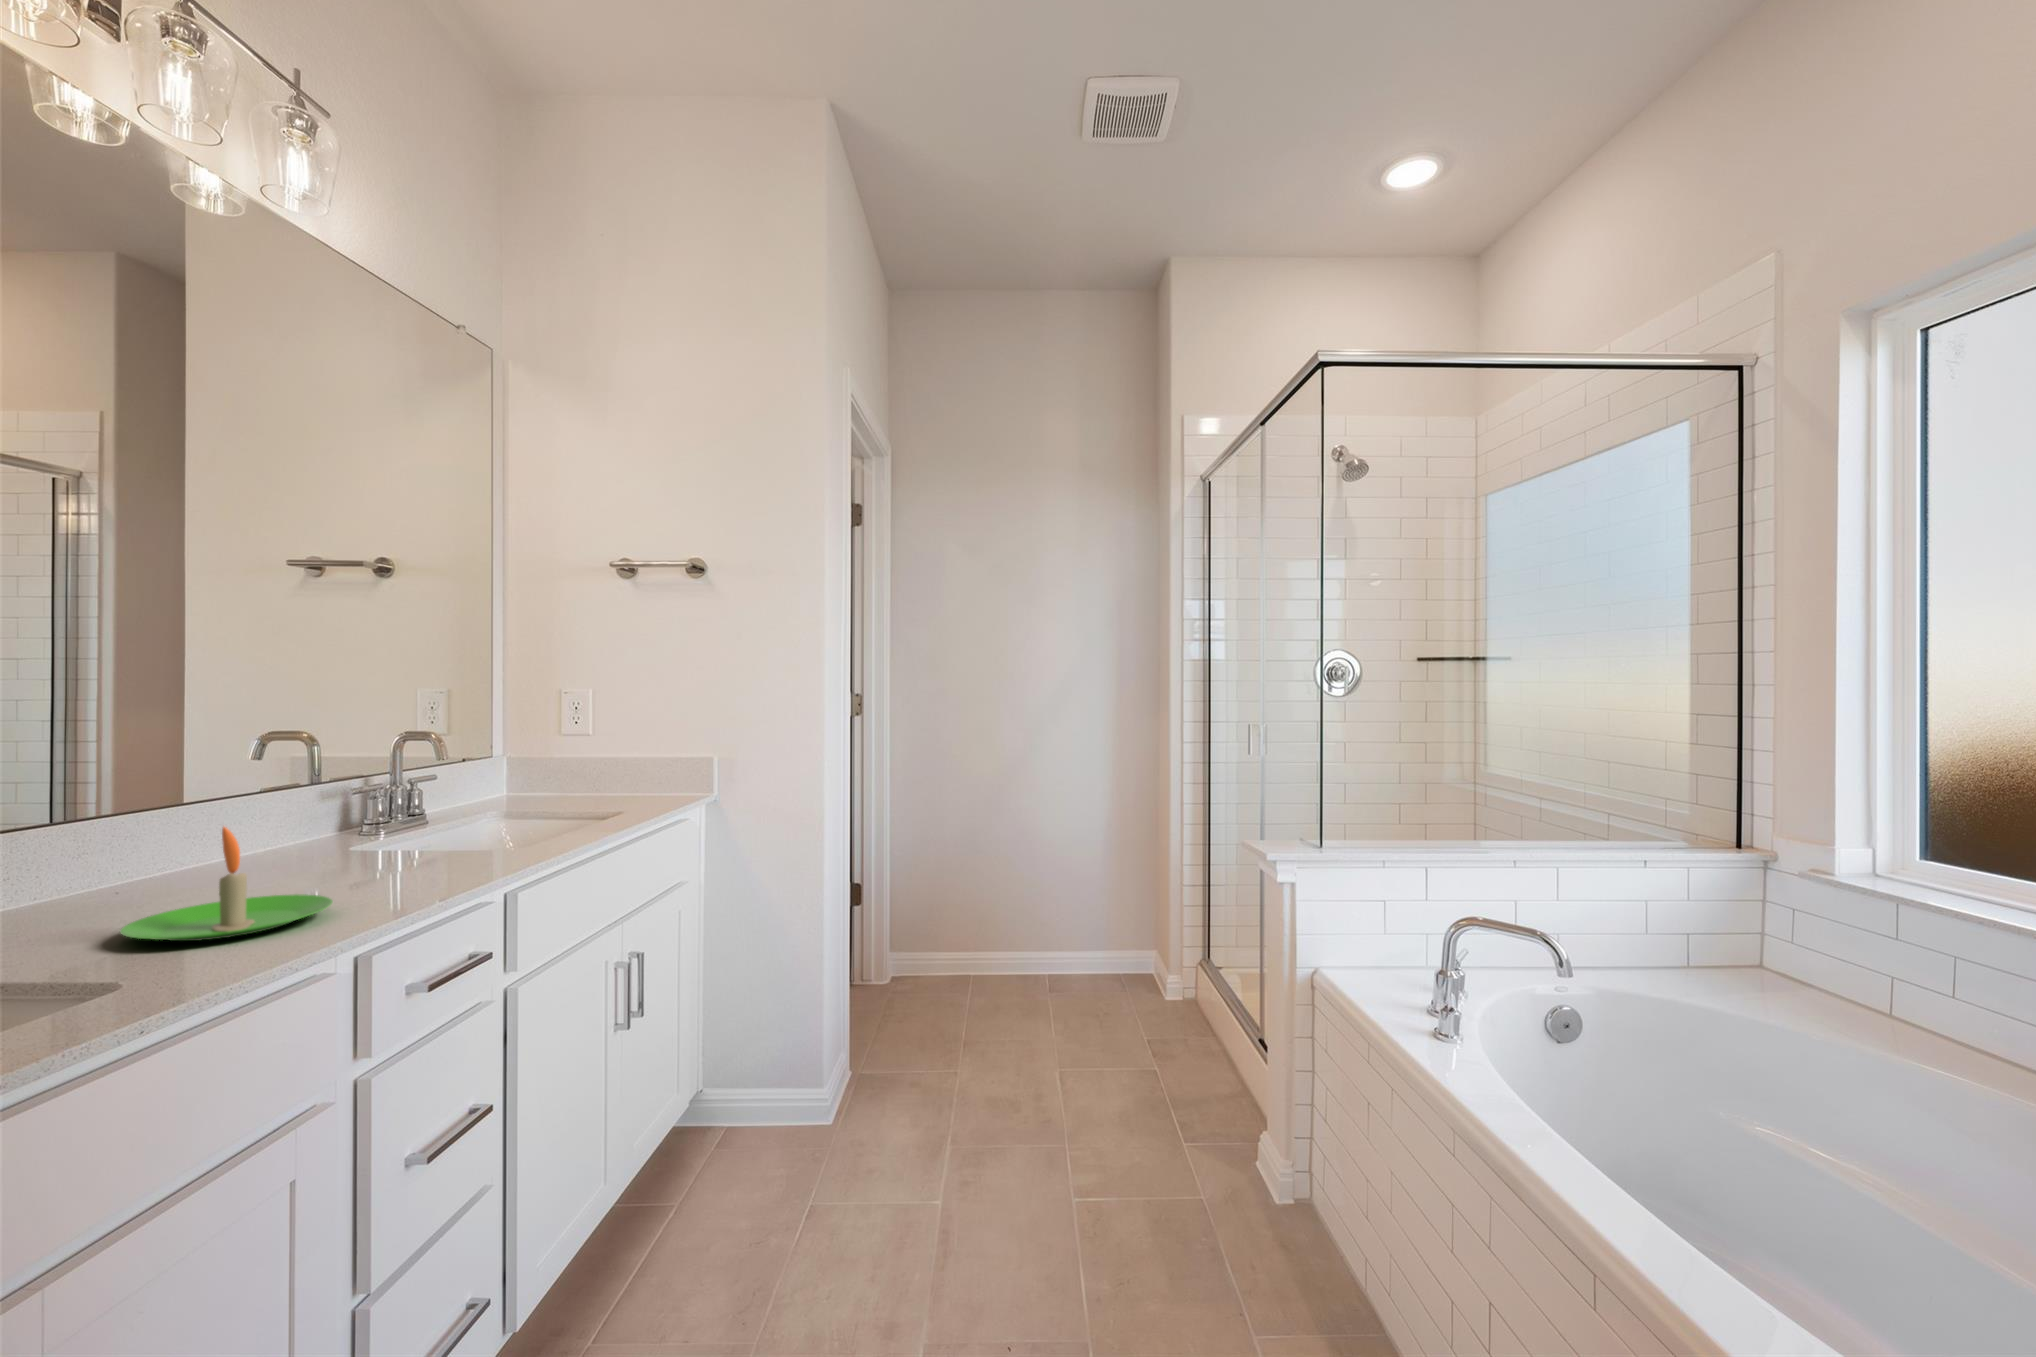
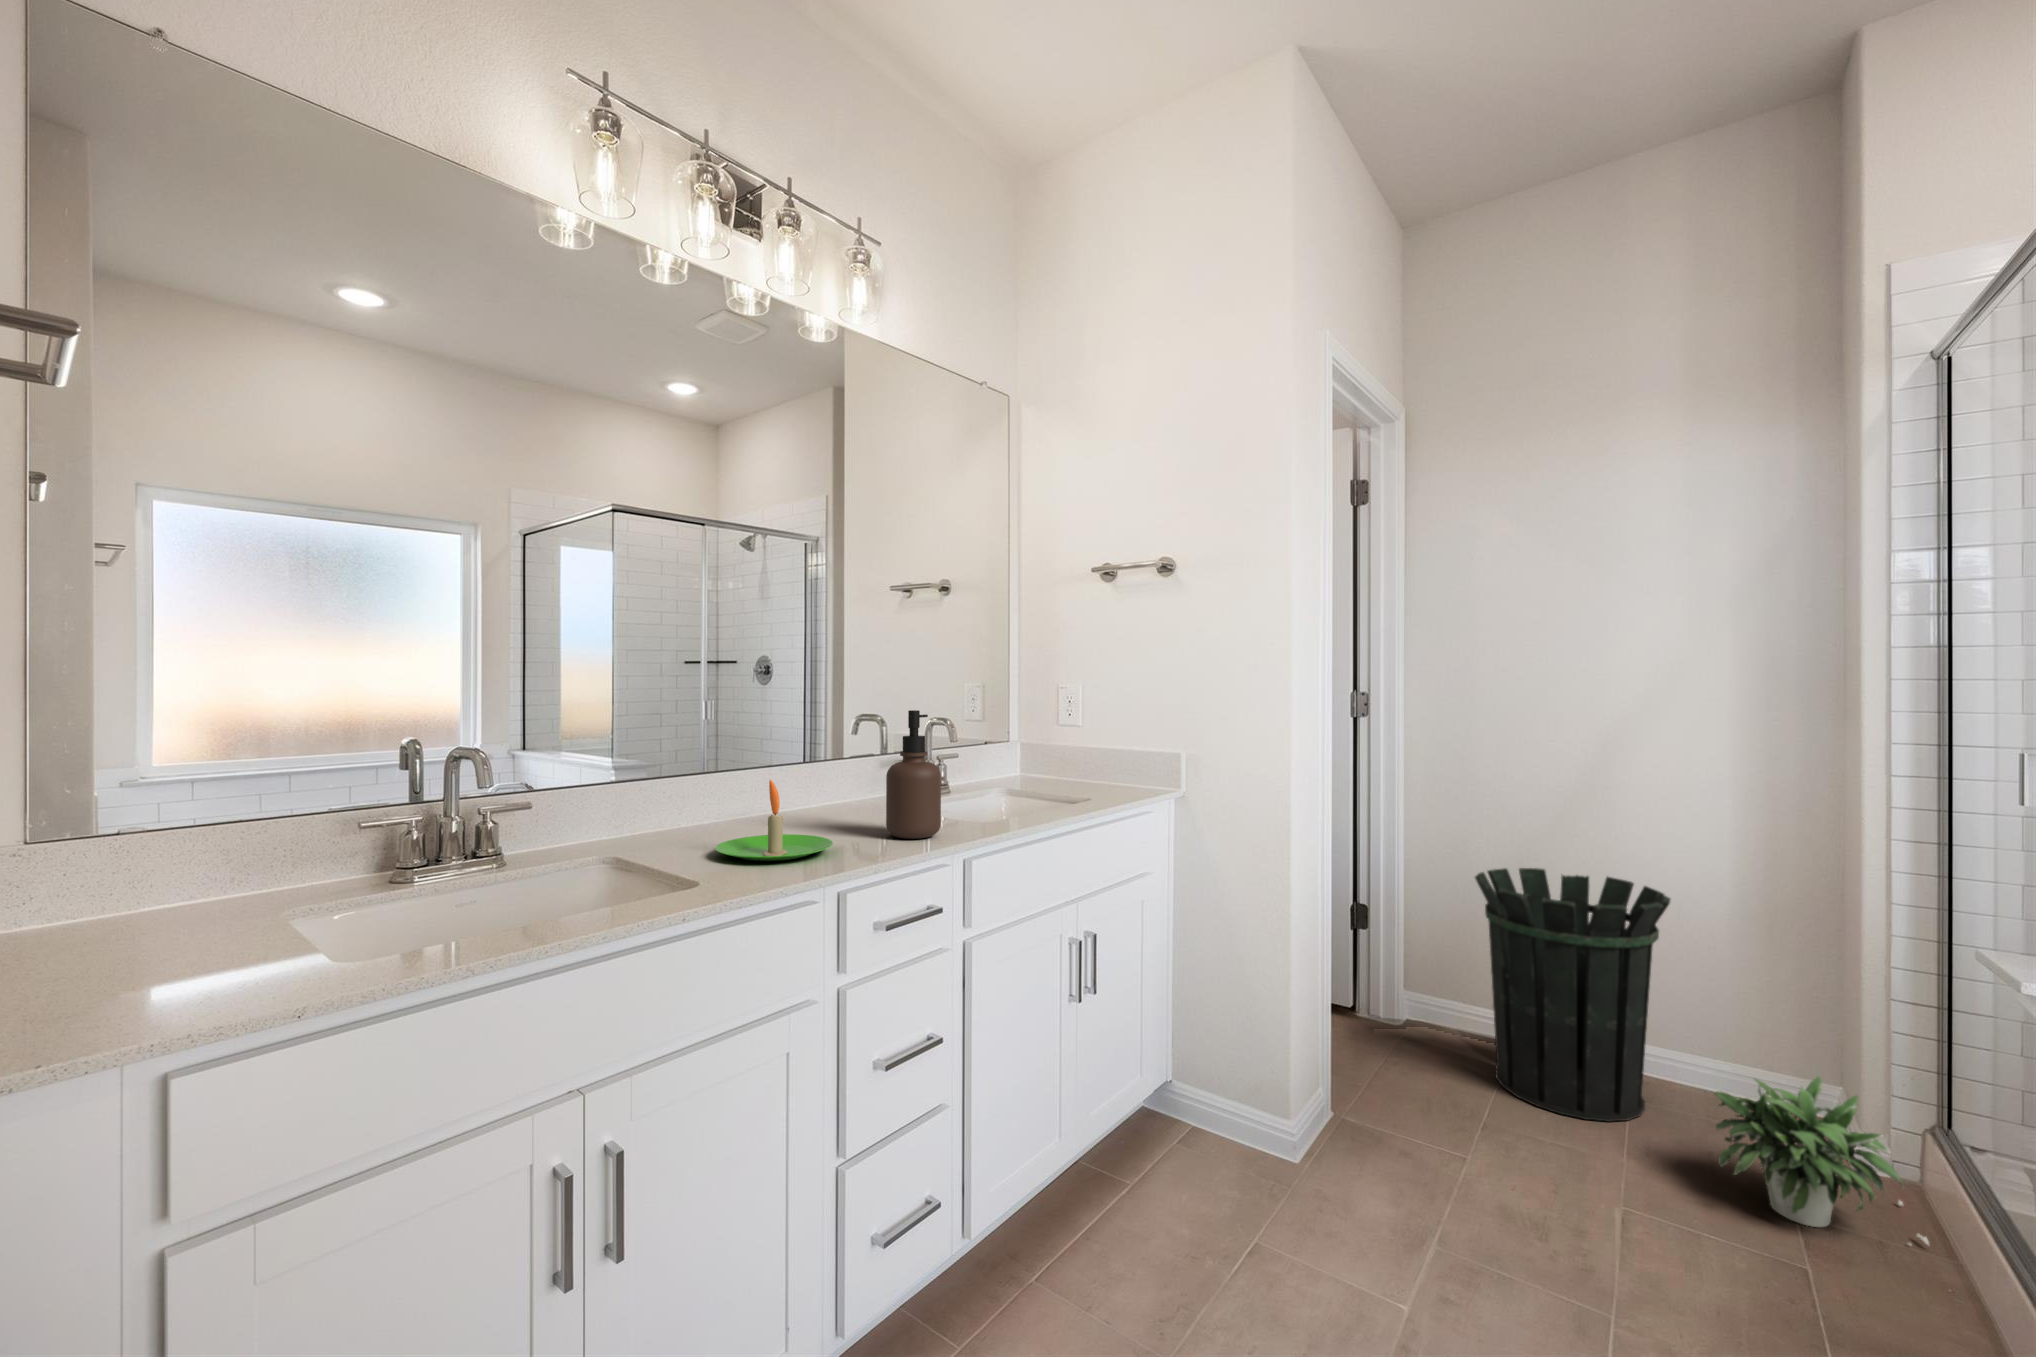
soap dispenser: none [390,724,470,881] -> present [886,710,941,839]
waste bin: none [950,829,1078,1020] -> present [1475,868,1670,1122]
potted plant: none [1110,946,1217,1048] -> present [1715,1076,1929,1245]

